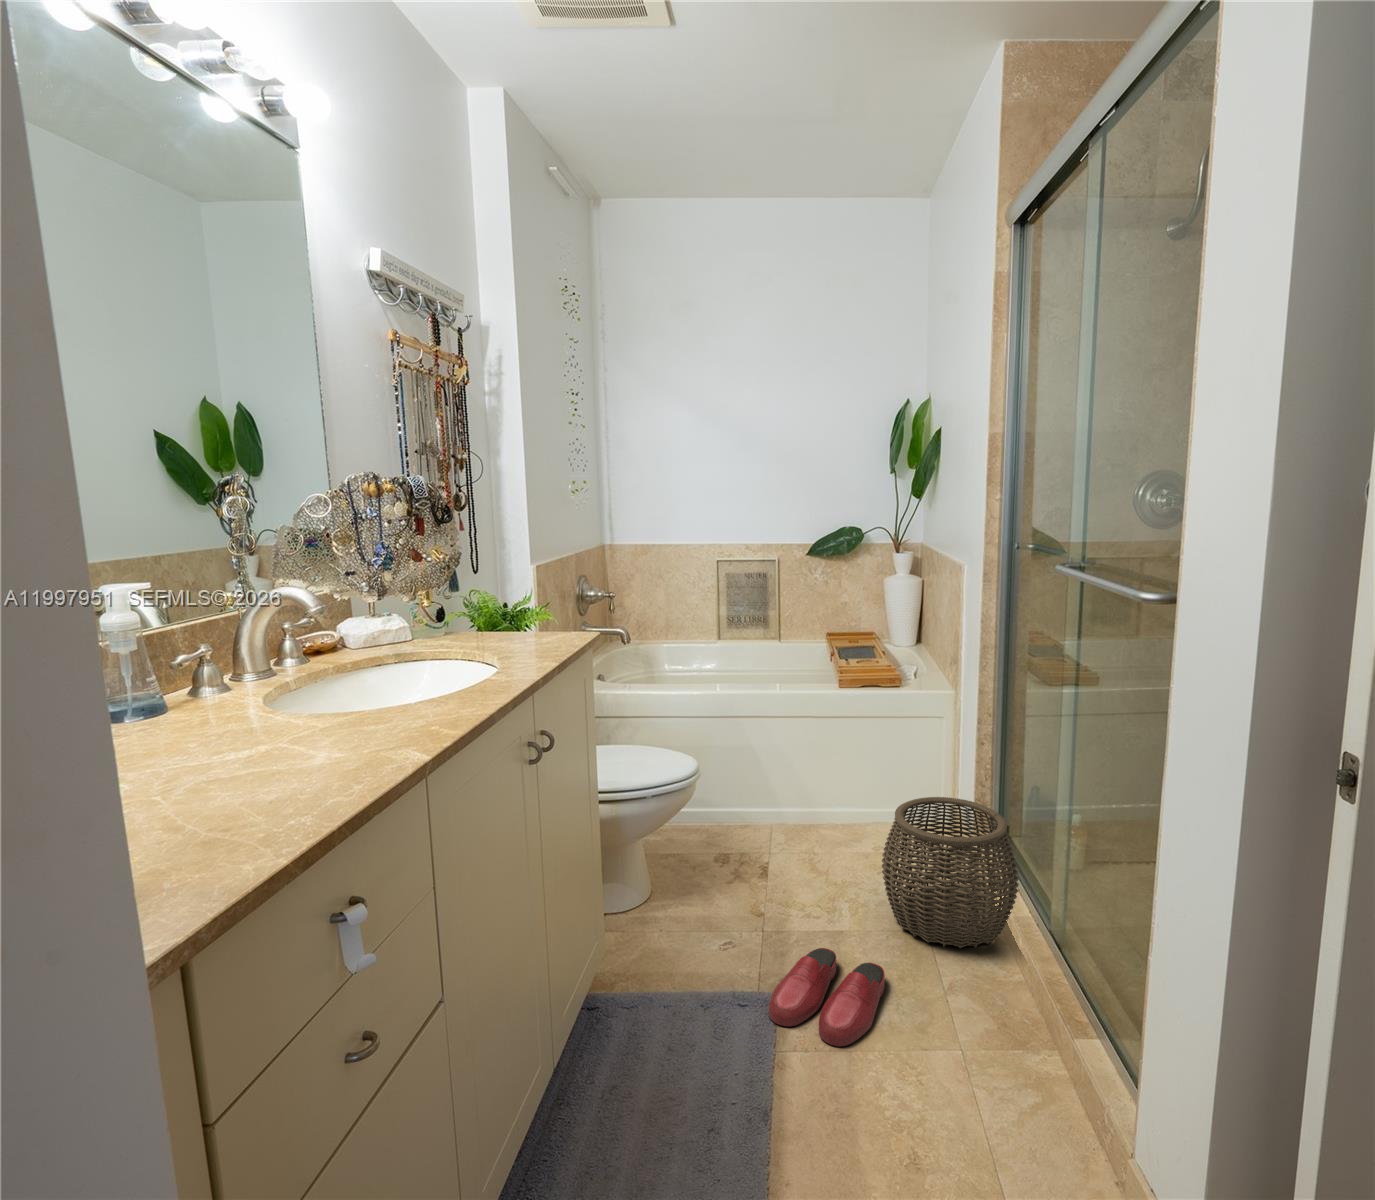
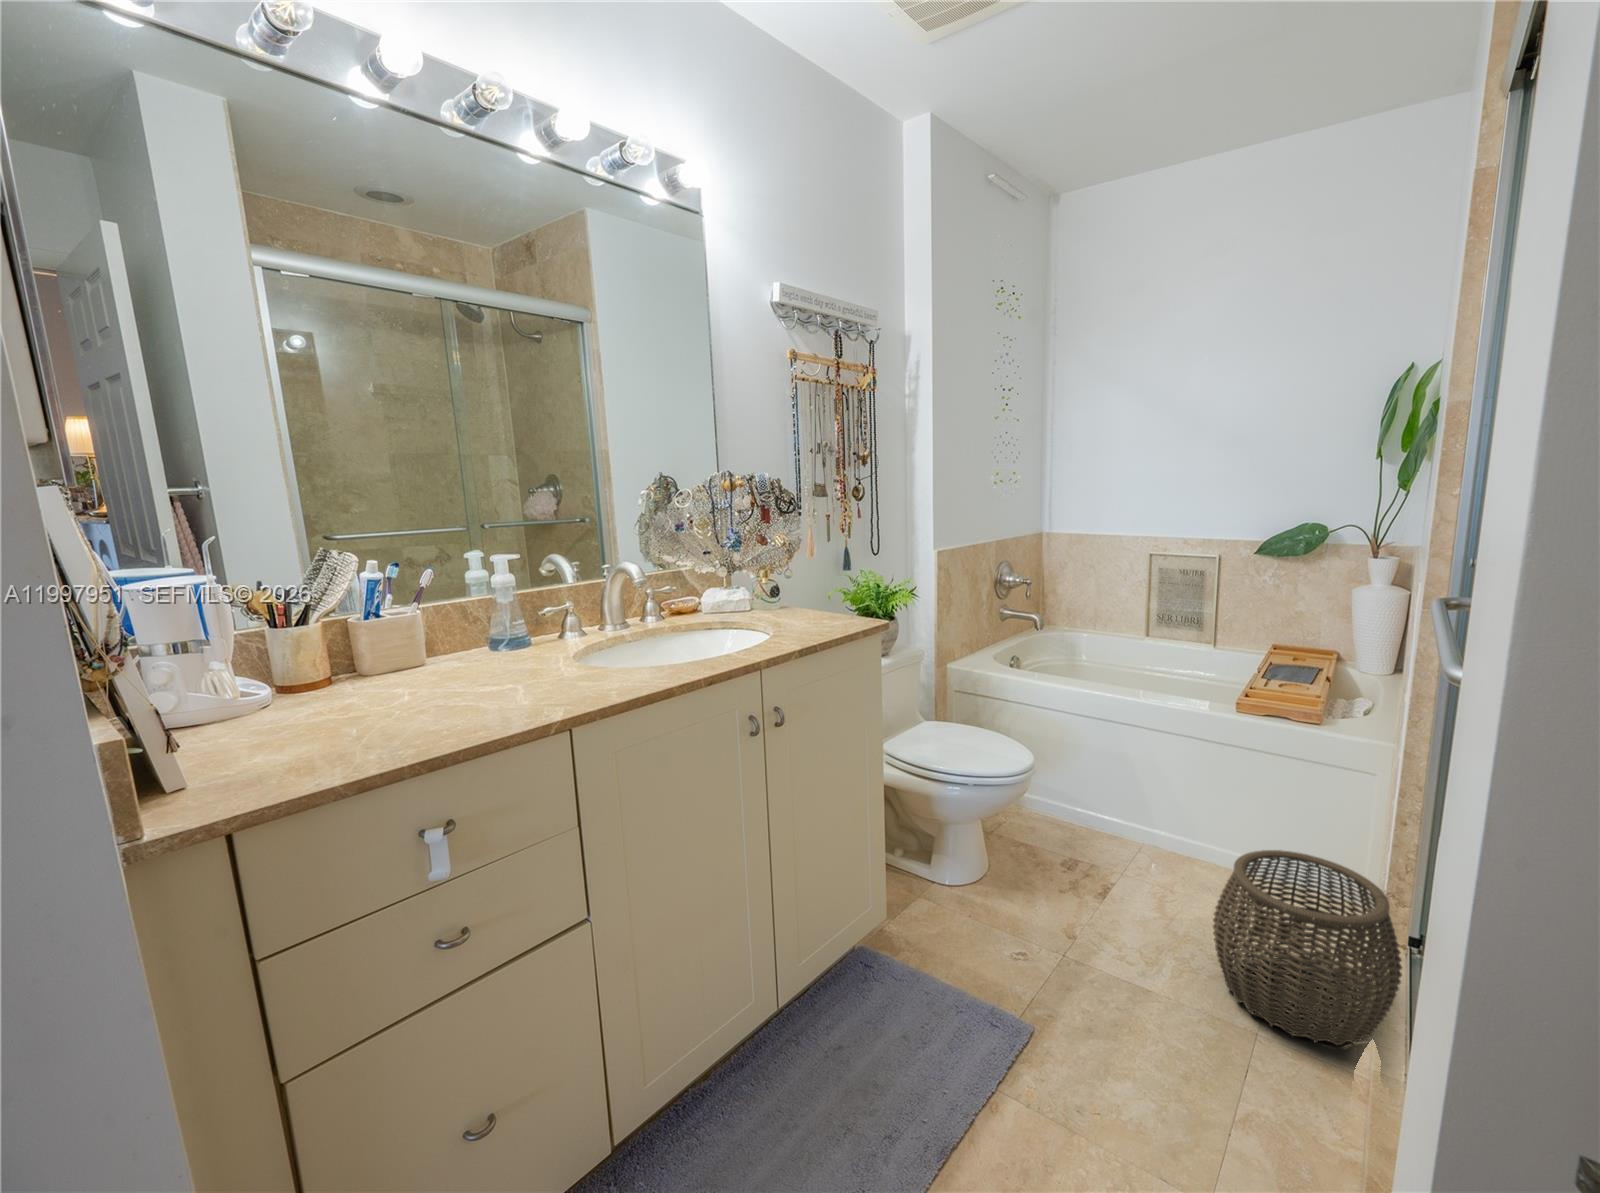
slippers: present [769,948,885,1046] -> none [1020,973,1169,1079]

